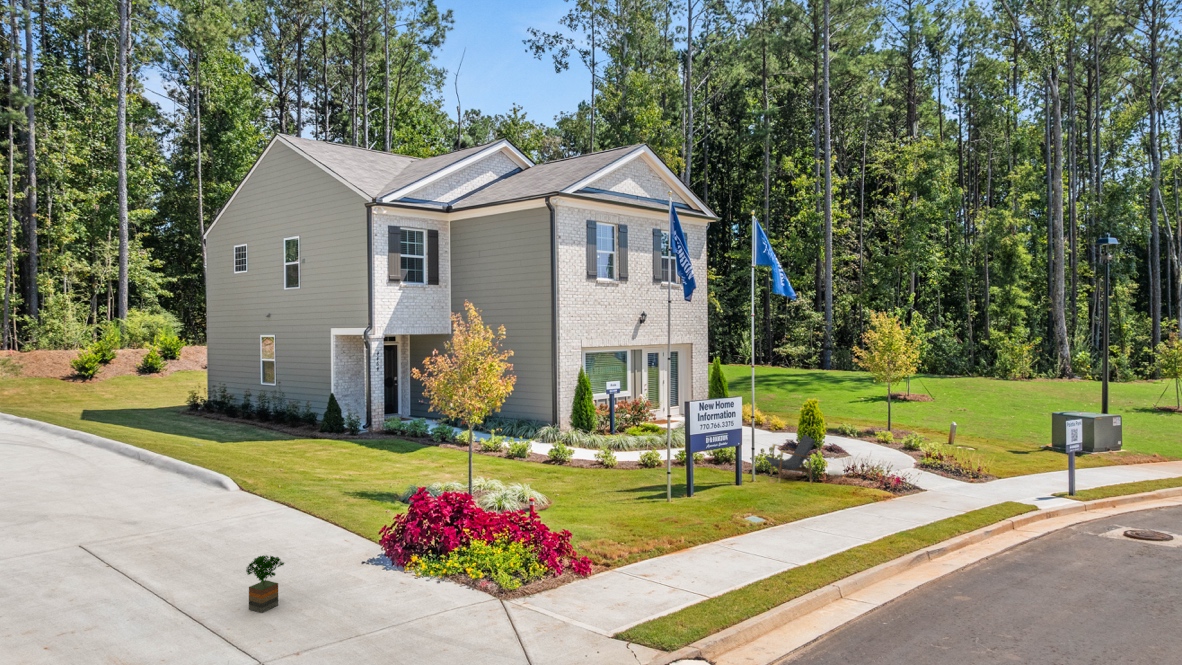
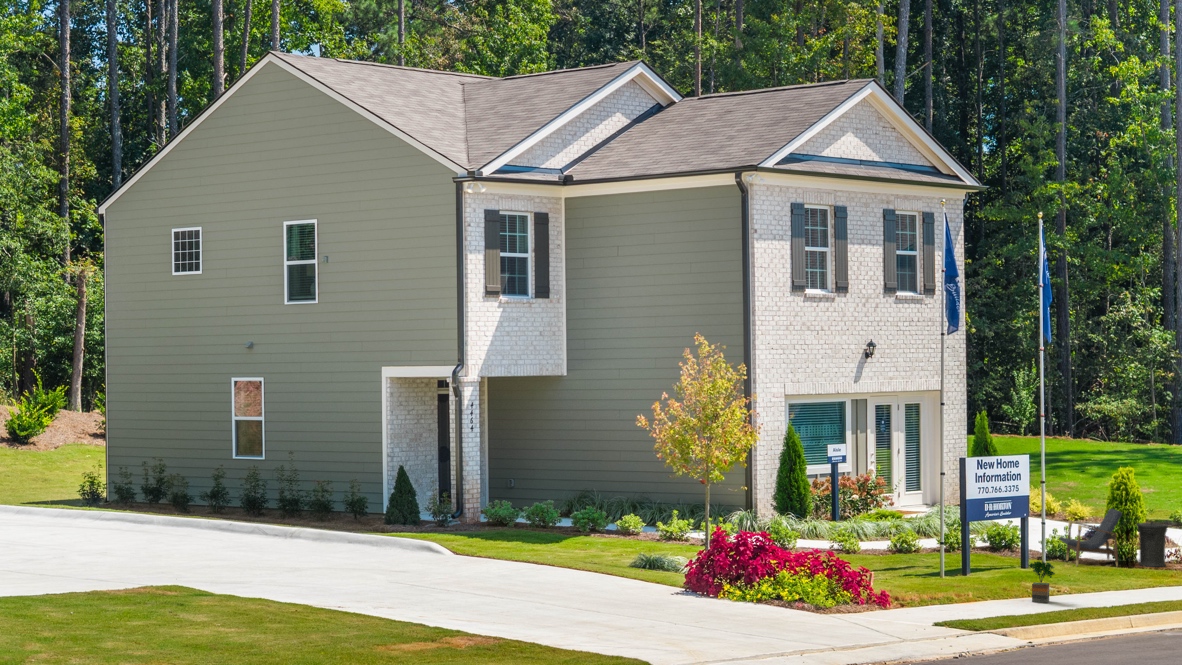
trash can: none [825,446,851,484] -> present [1137,521,1168,567]
potted tree: present [246,555,284,613] -> present [1029,561,1055,603]

